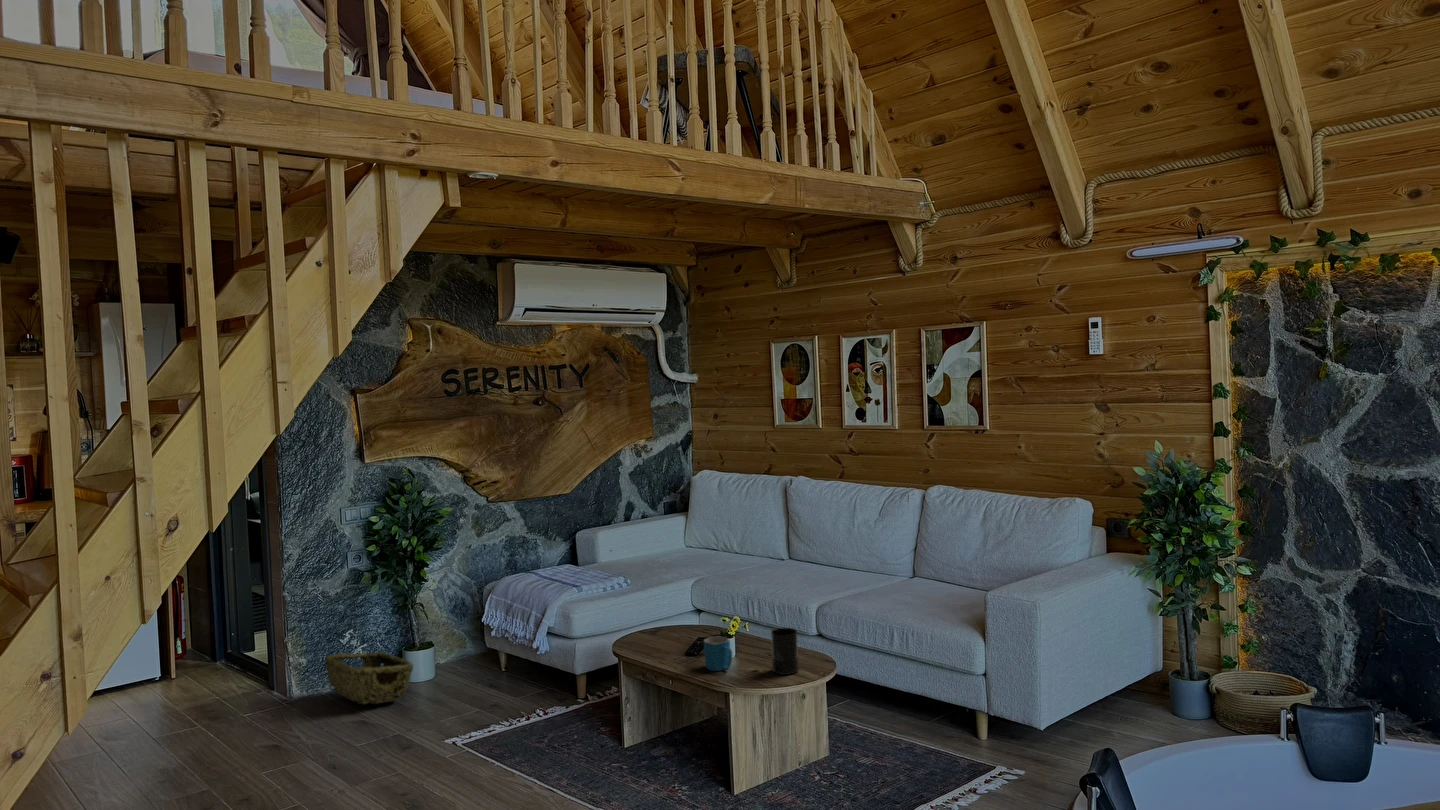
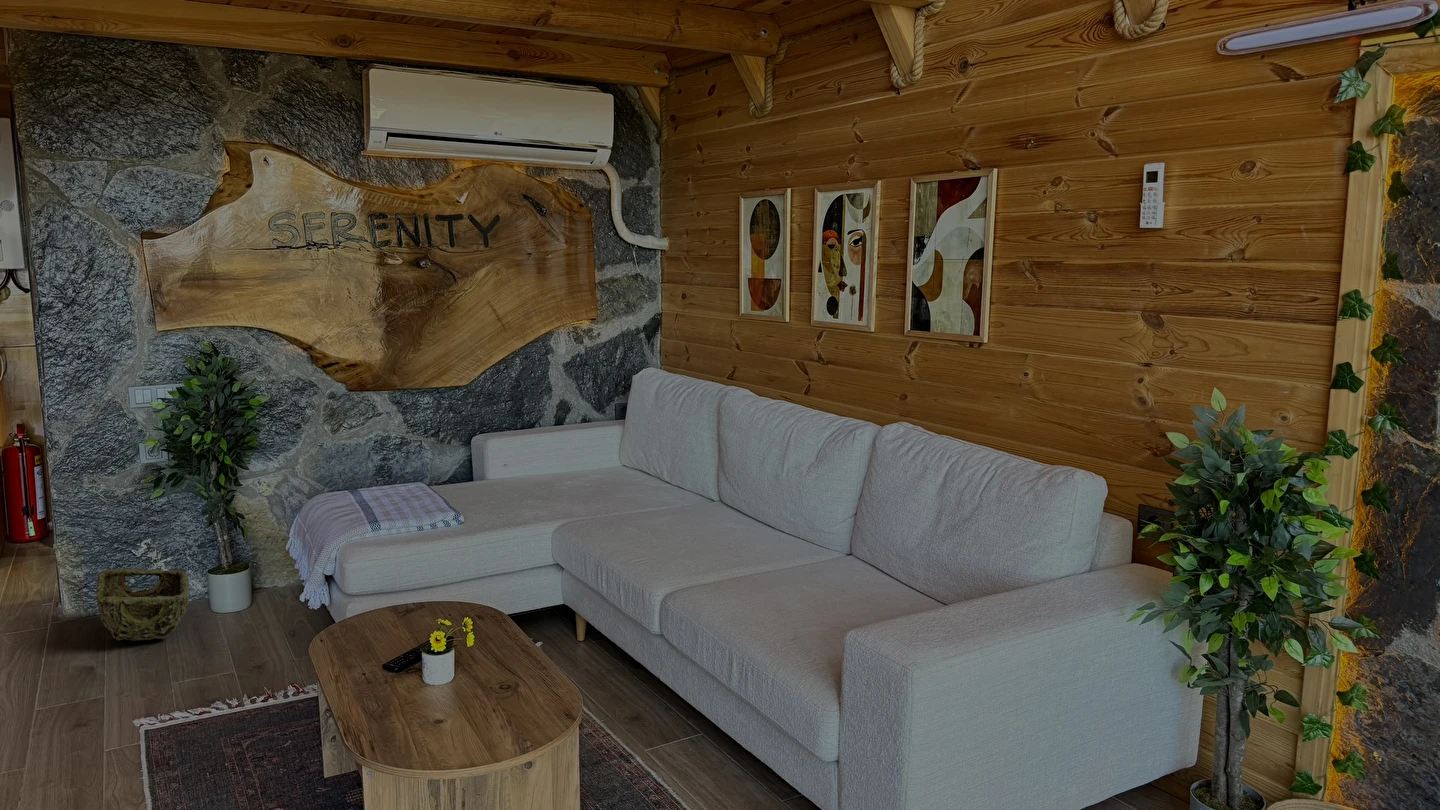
candle: present [771,628,799,675] -> none [439,654,492,735]
mug: present [704,637,732,671] -> none [363,650,405,708]

